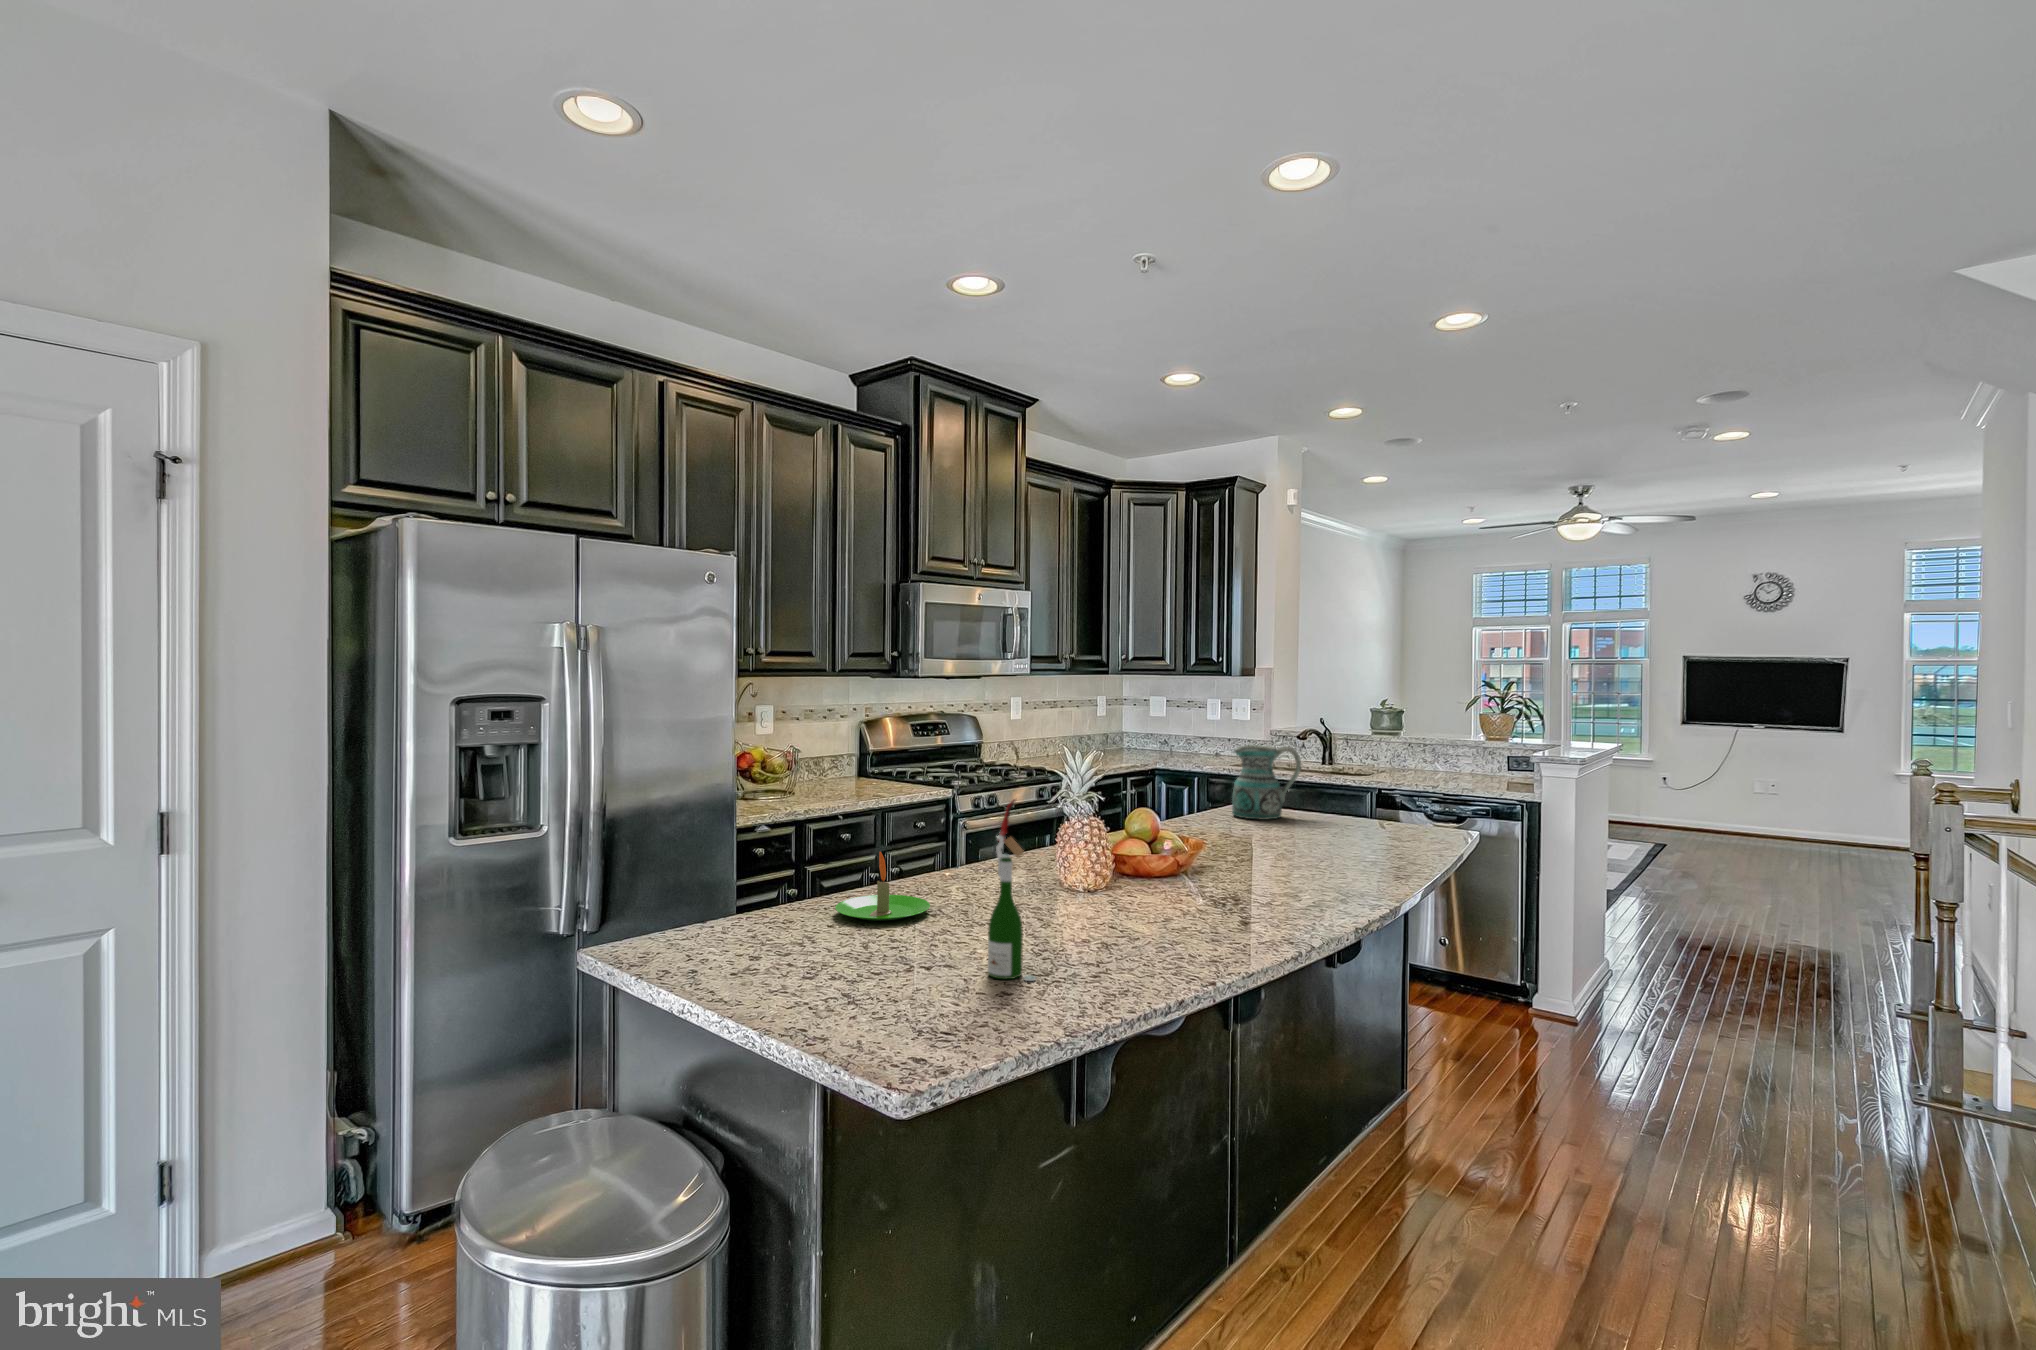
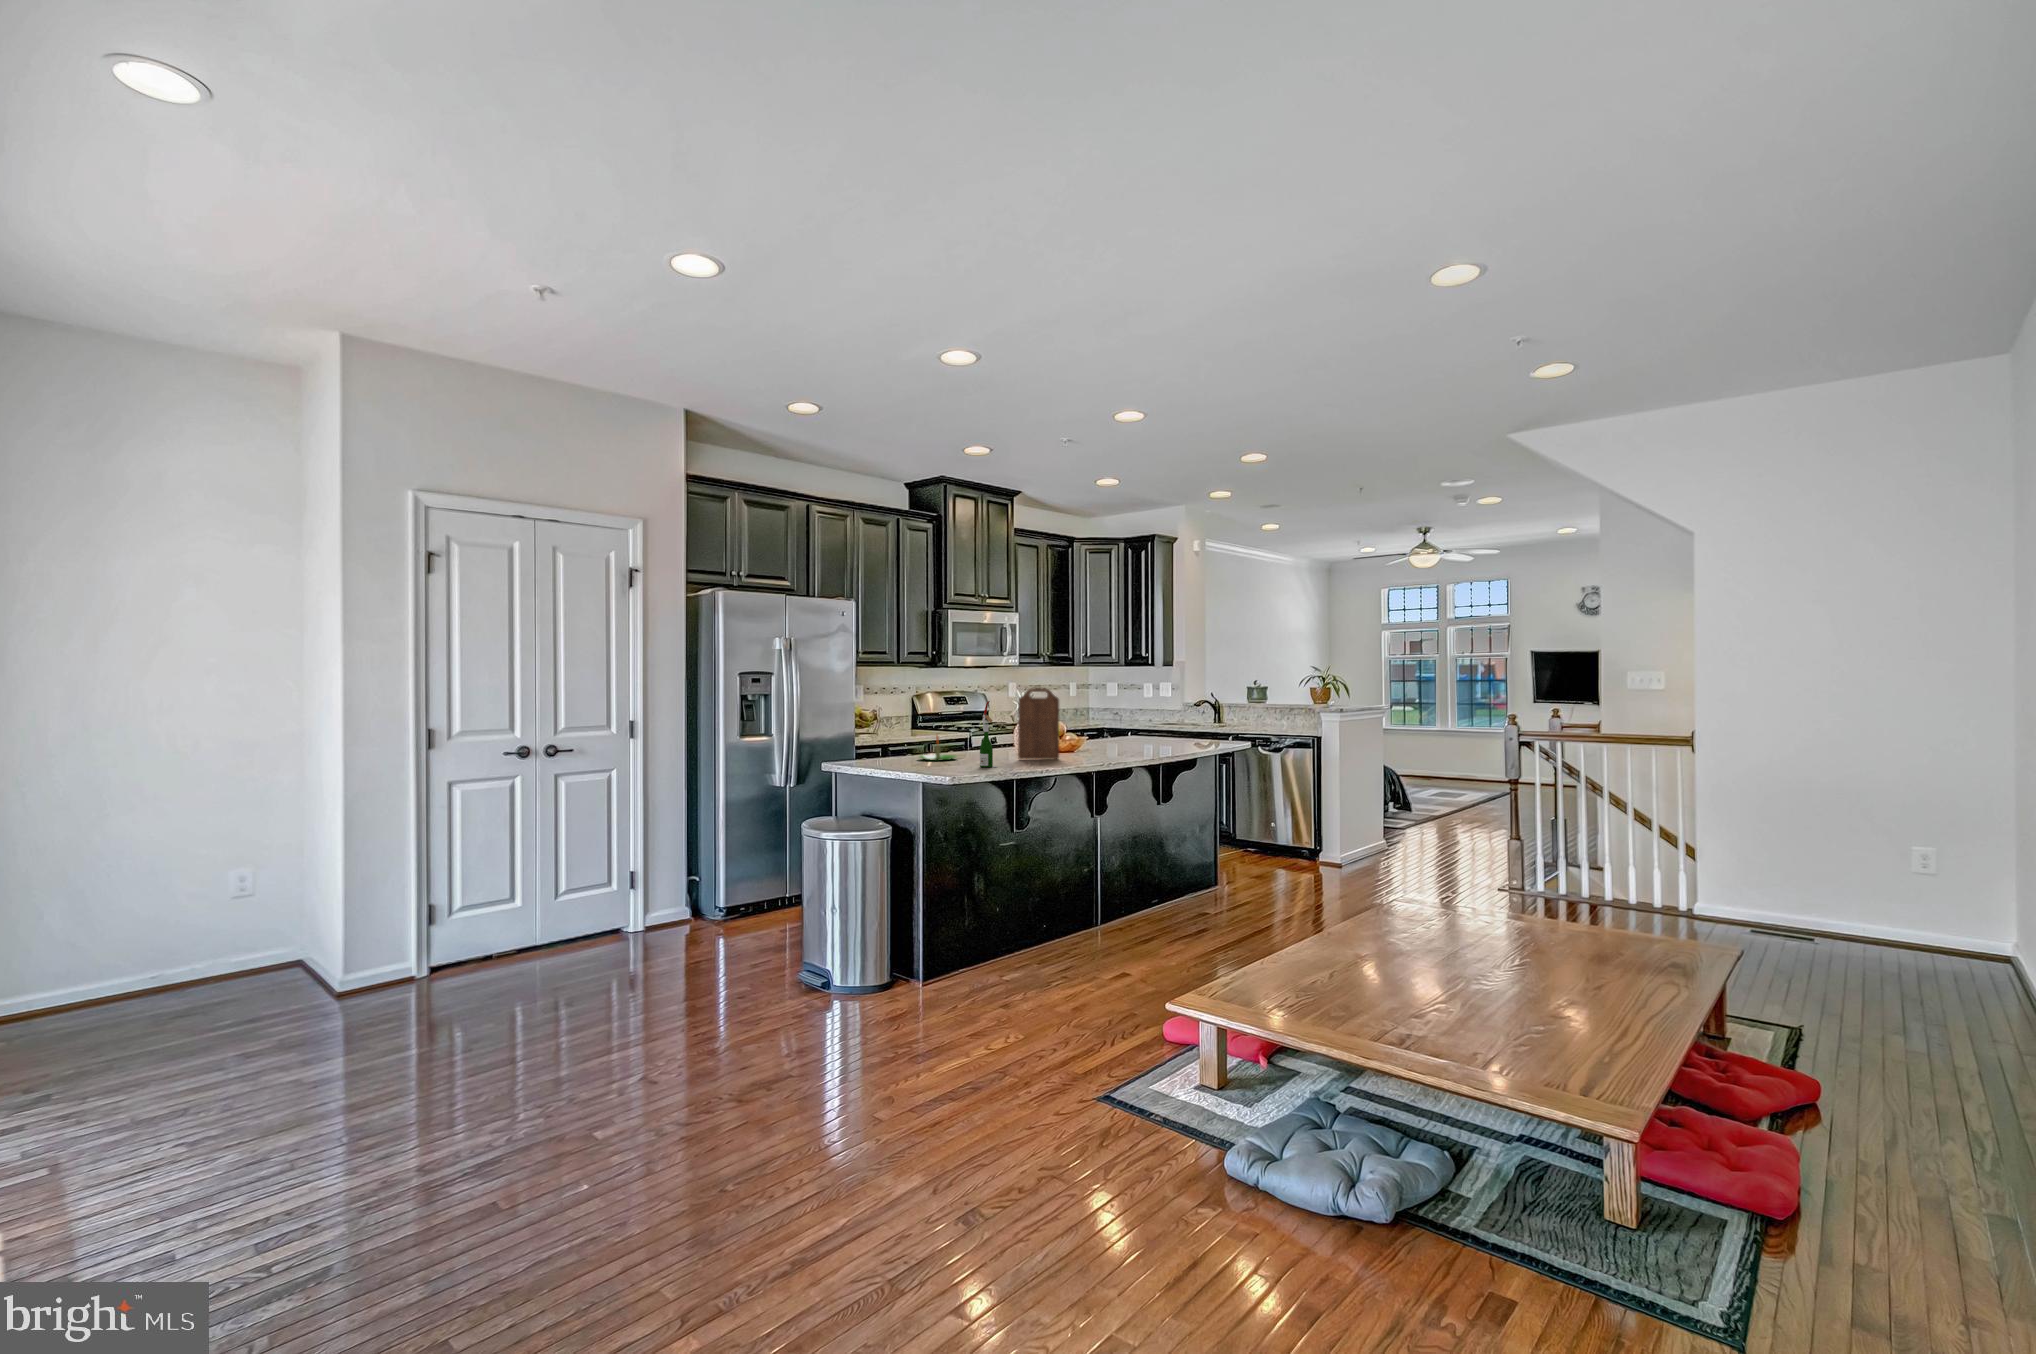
ceramic pitcher: present [1232,745,1301,820] -> none [1125,701,1162,741]
cutting board: none [1073,750,1170,918] -> present [1018,688,1059,759]

